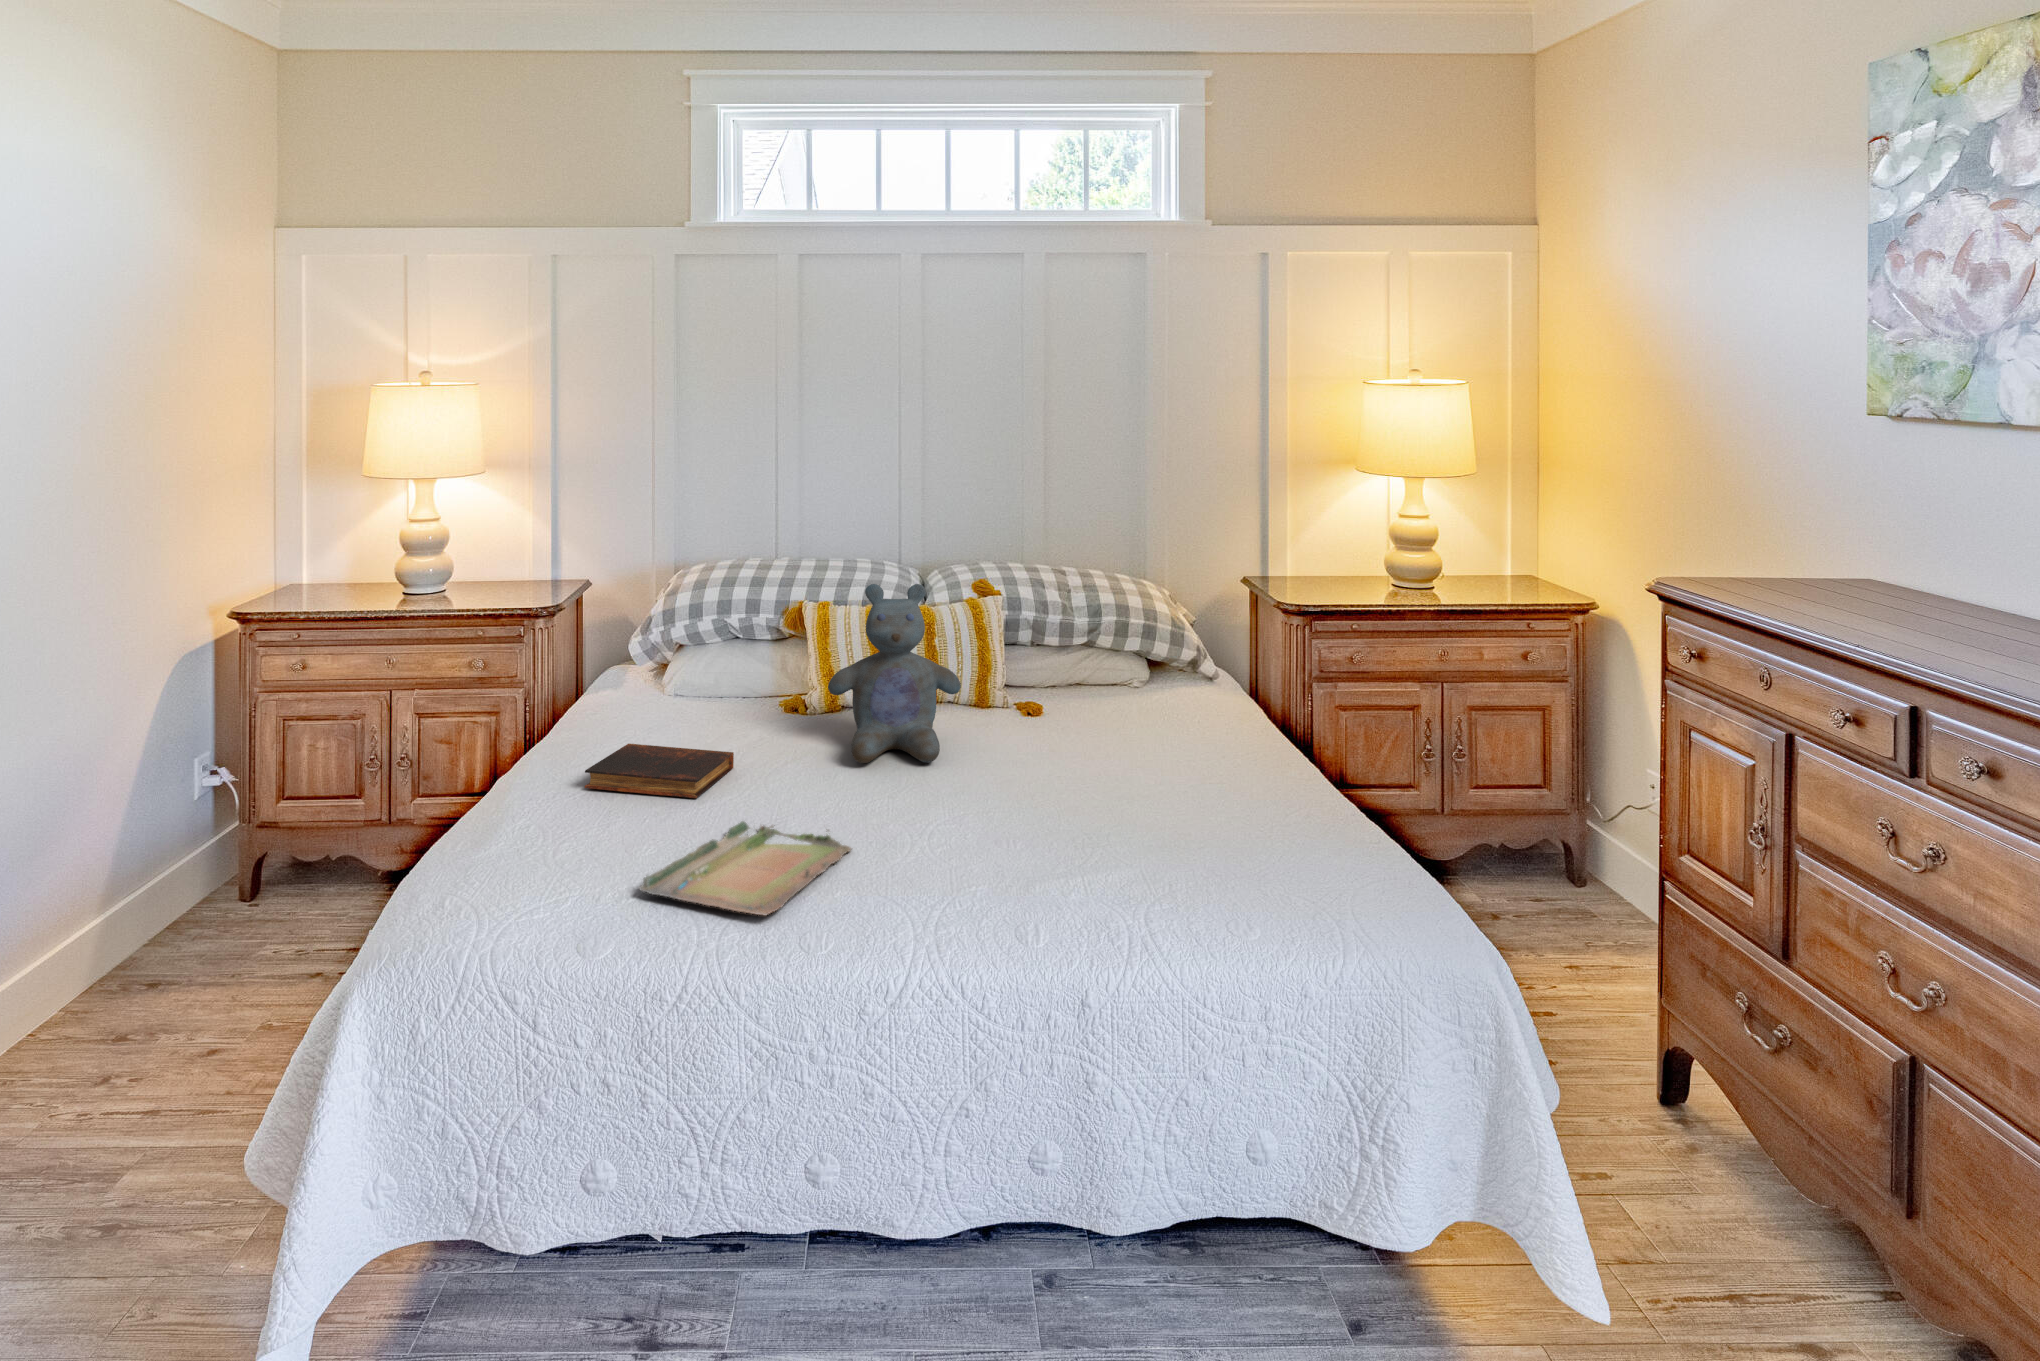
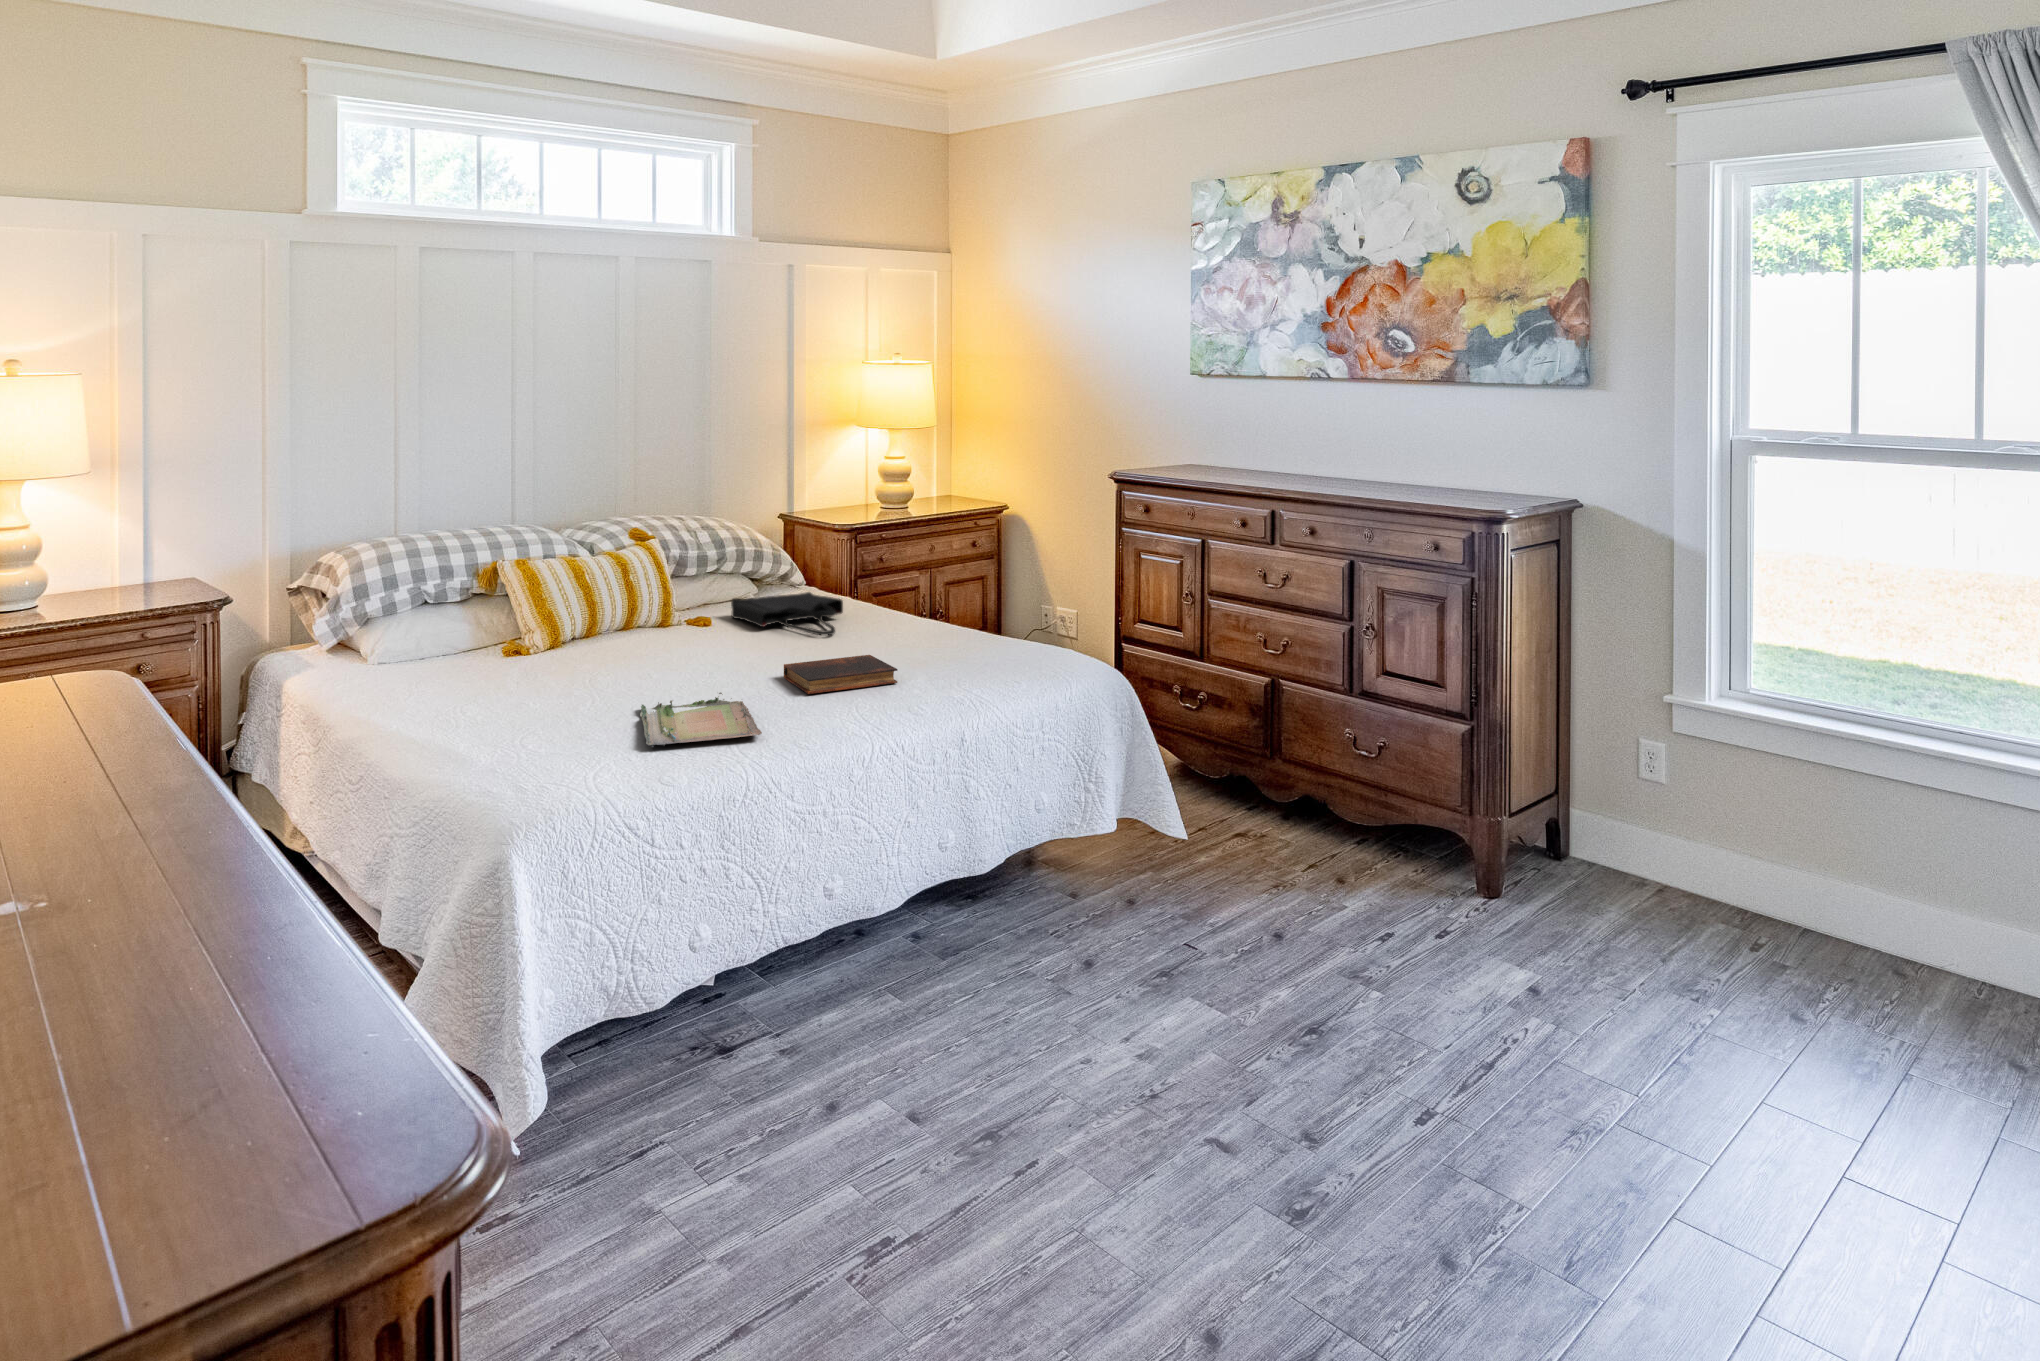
stuffed bear: present [828,584,961,763] -> none [602,524,710,664]
tote bag: none [1054,686,1182,765] -> present [731,592,843,636]
book: present [585,744,734,798] -> present [784,655,897,694]

